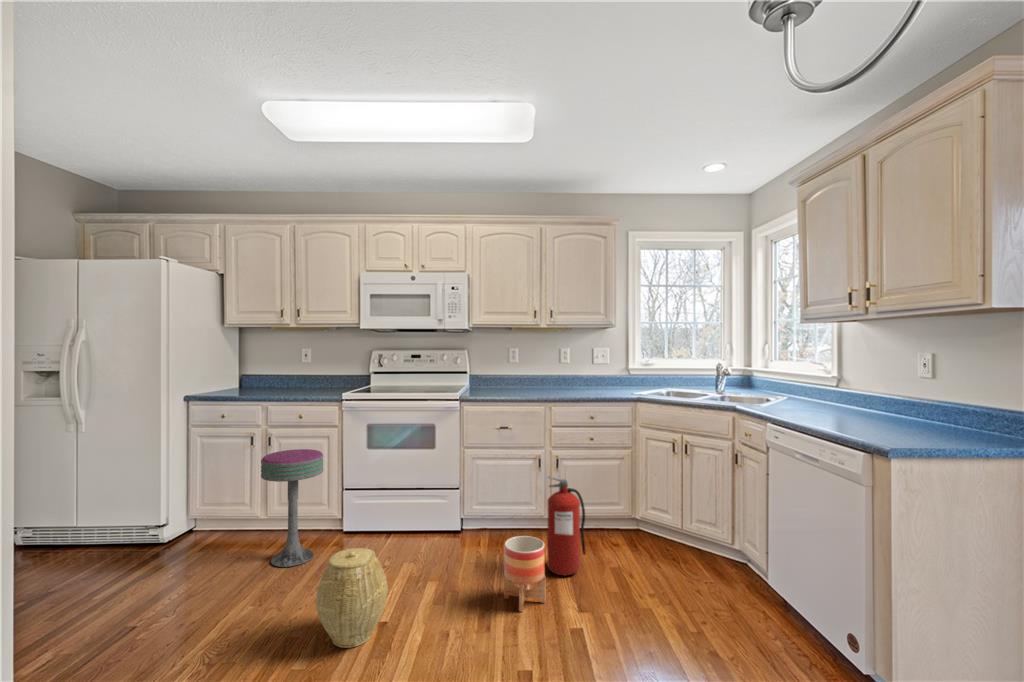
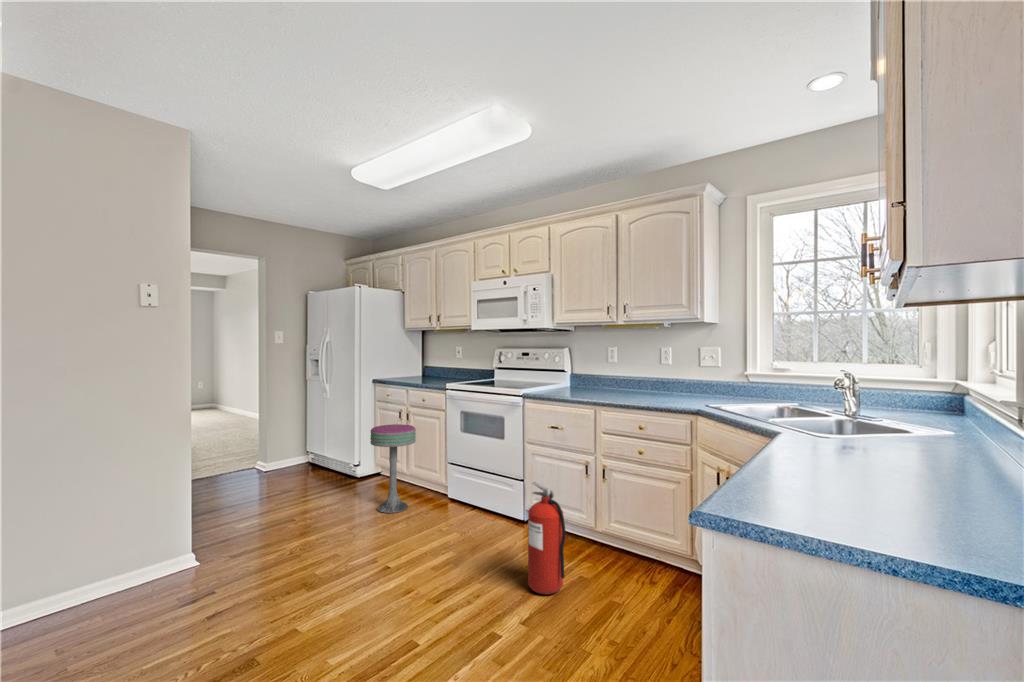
planter: present [504,536,546,612] -> none [451,532,491,607]
woven basket: present [316,548,388,648] -> none [311,501,368,576]

